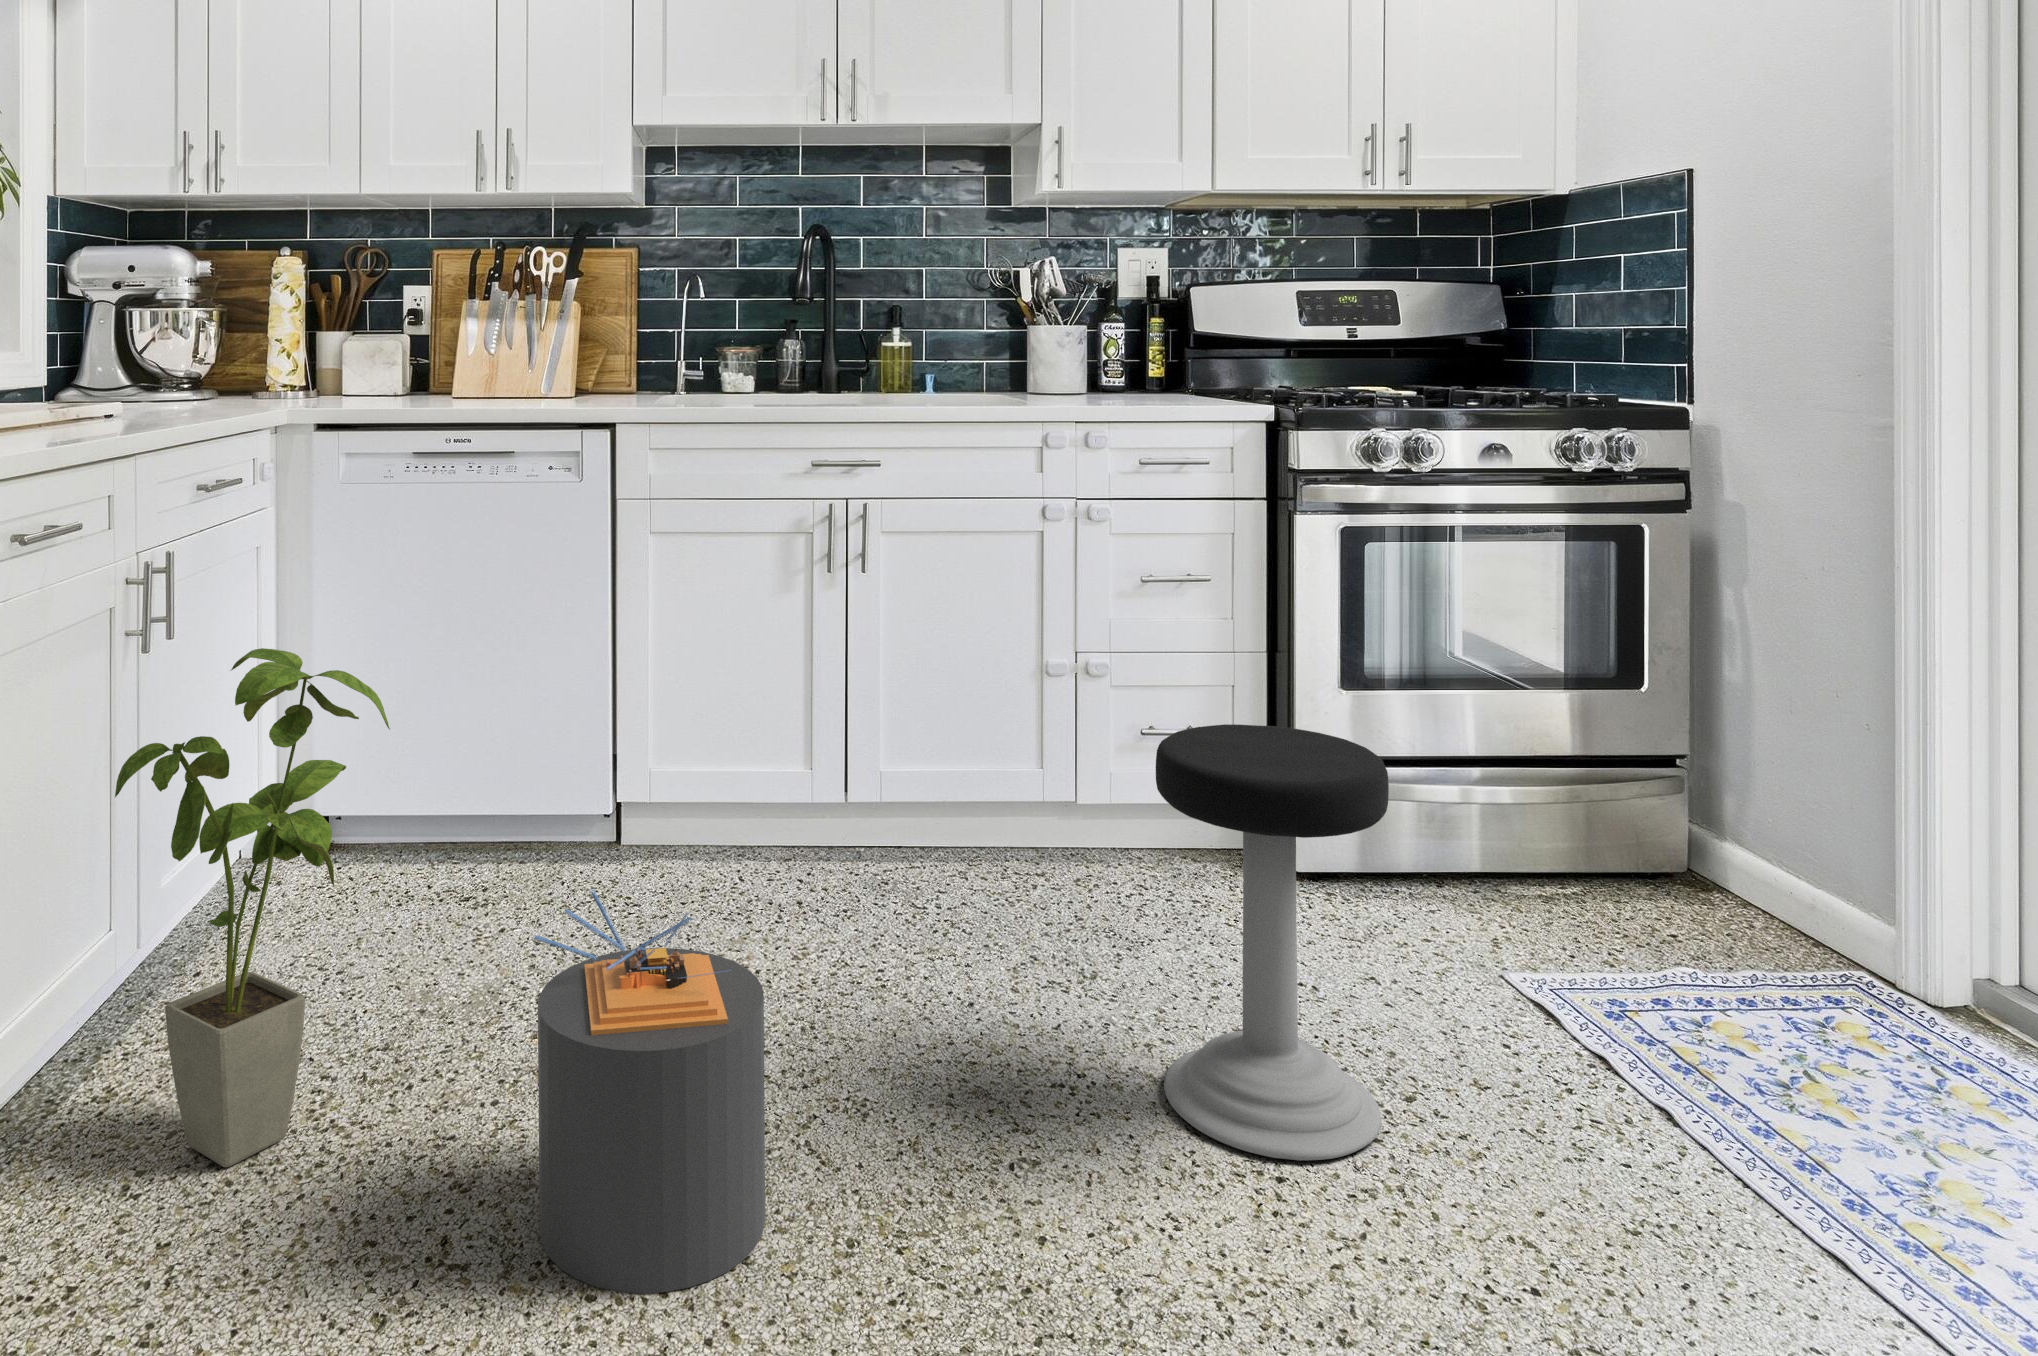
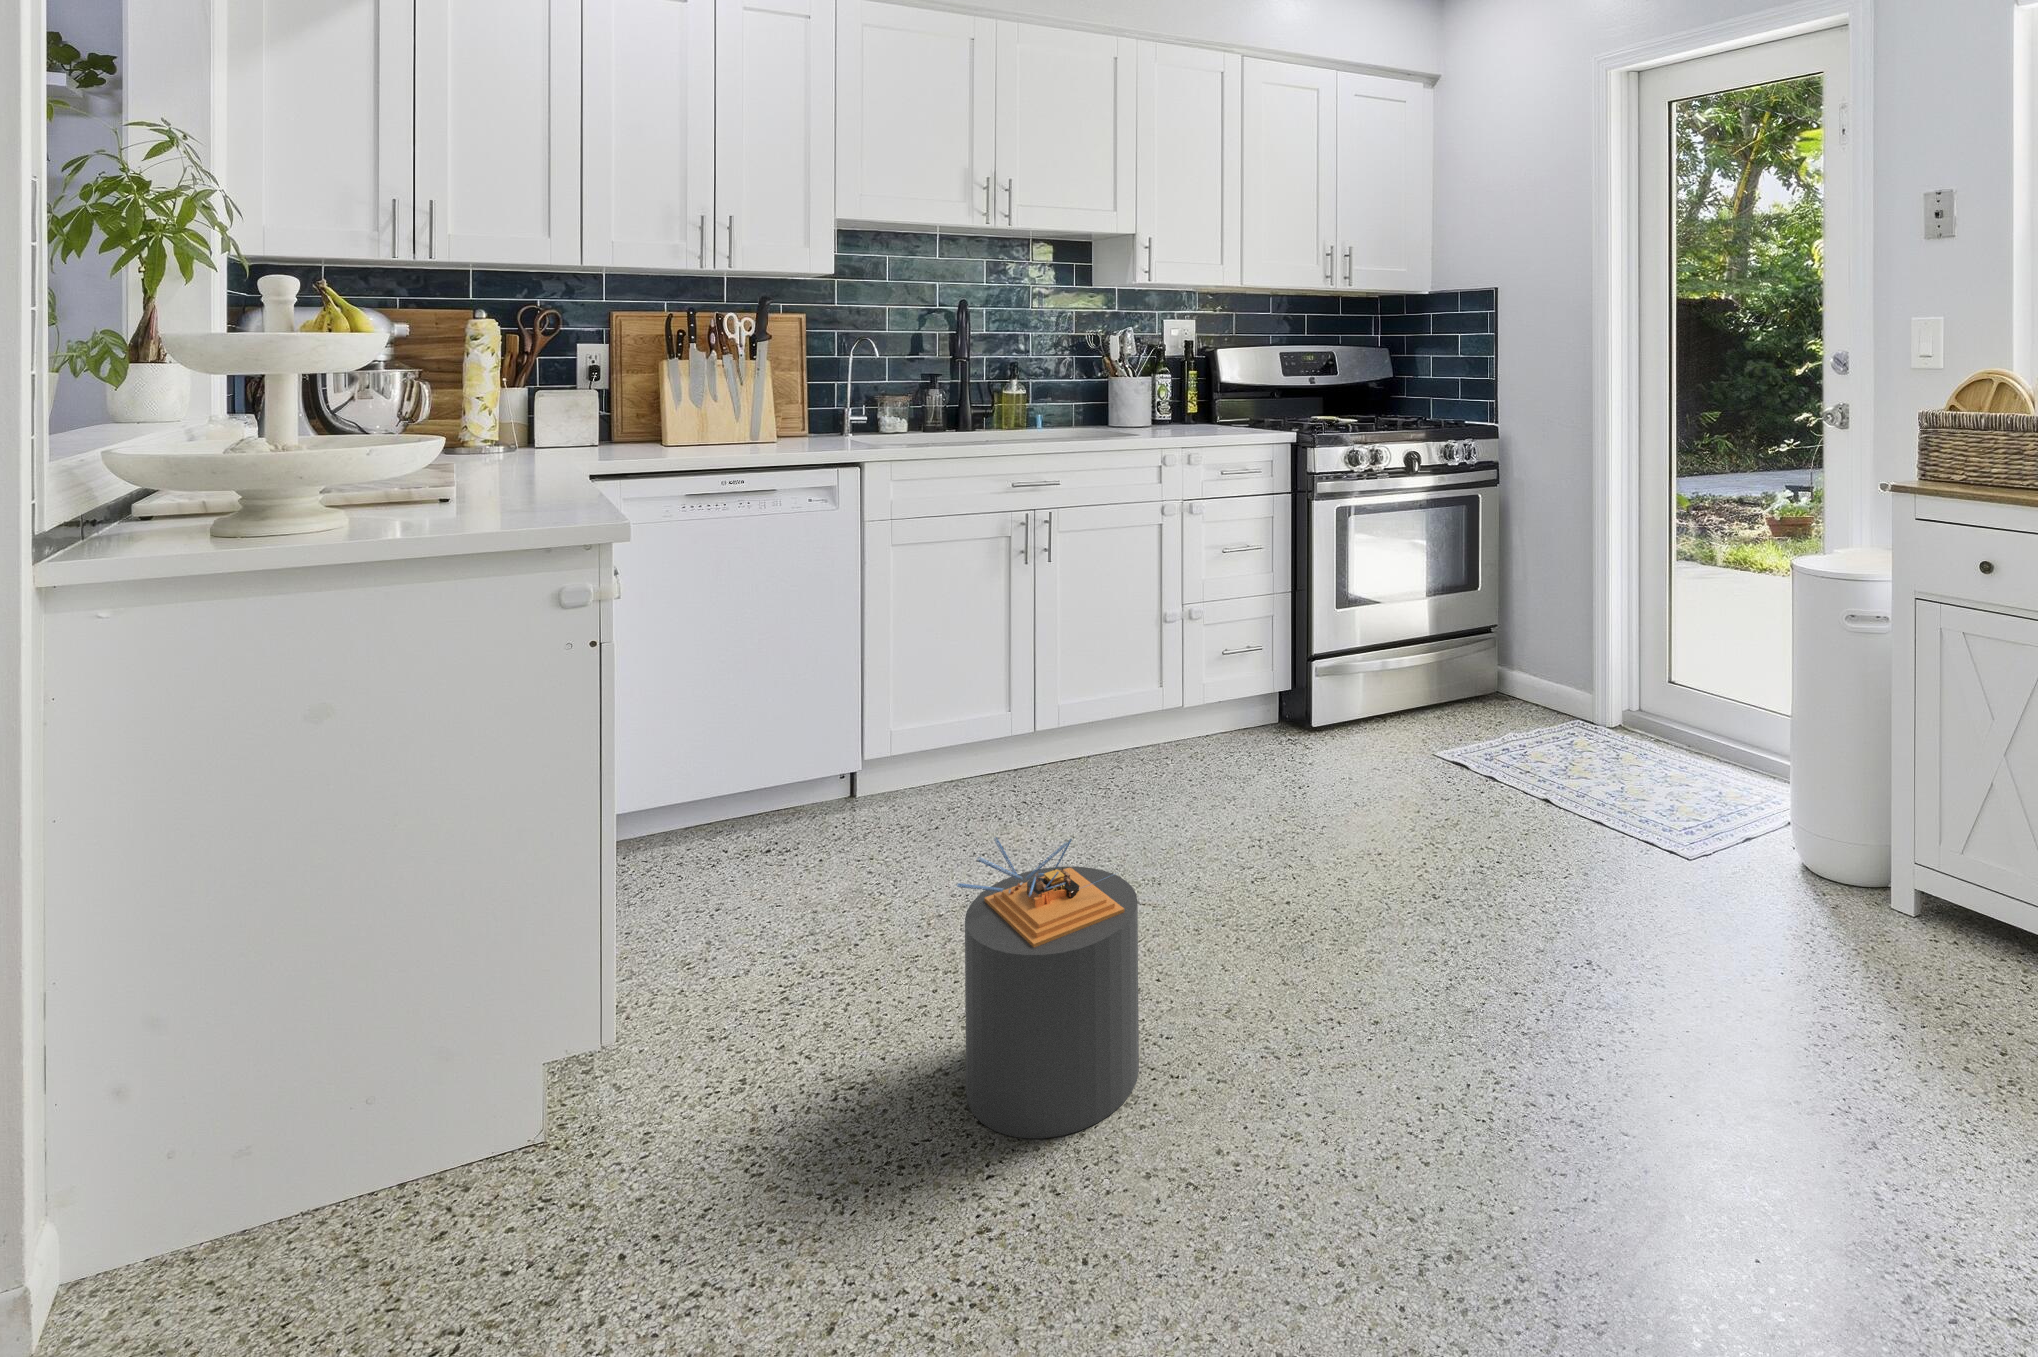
house plant: present [115,648,390,1167] -> none [536,690,801,1164]
stool: present [1156,724,1389,1160] -> none [1314,640,1452,911]

